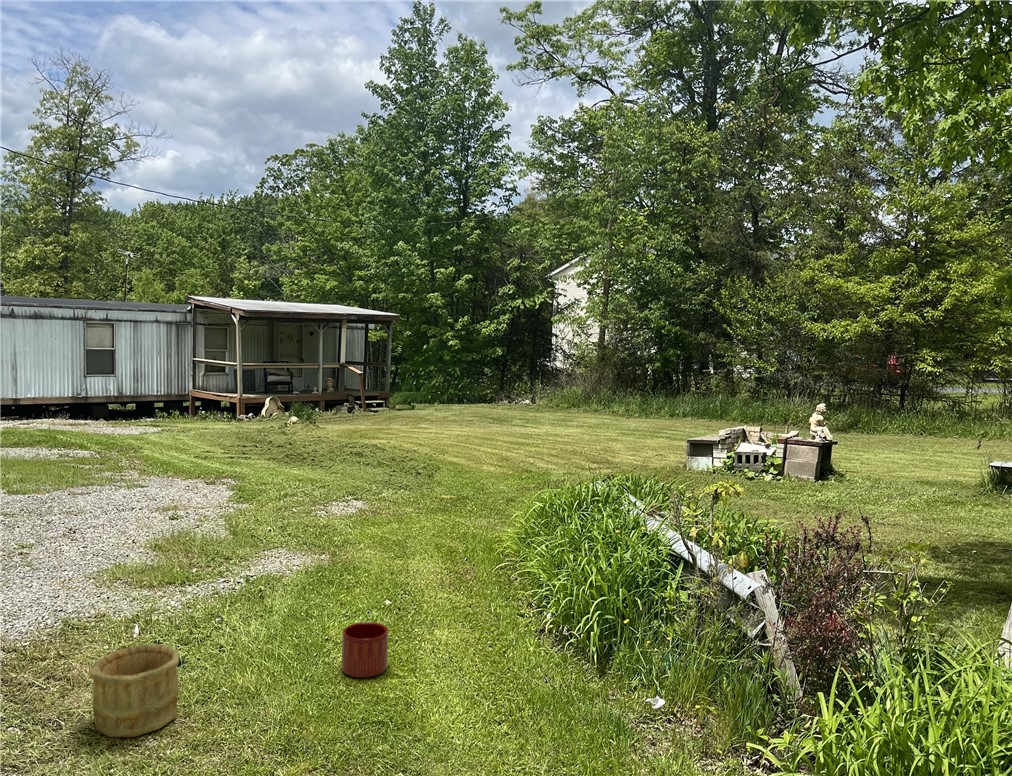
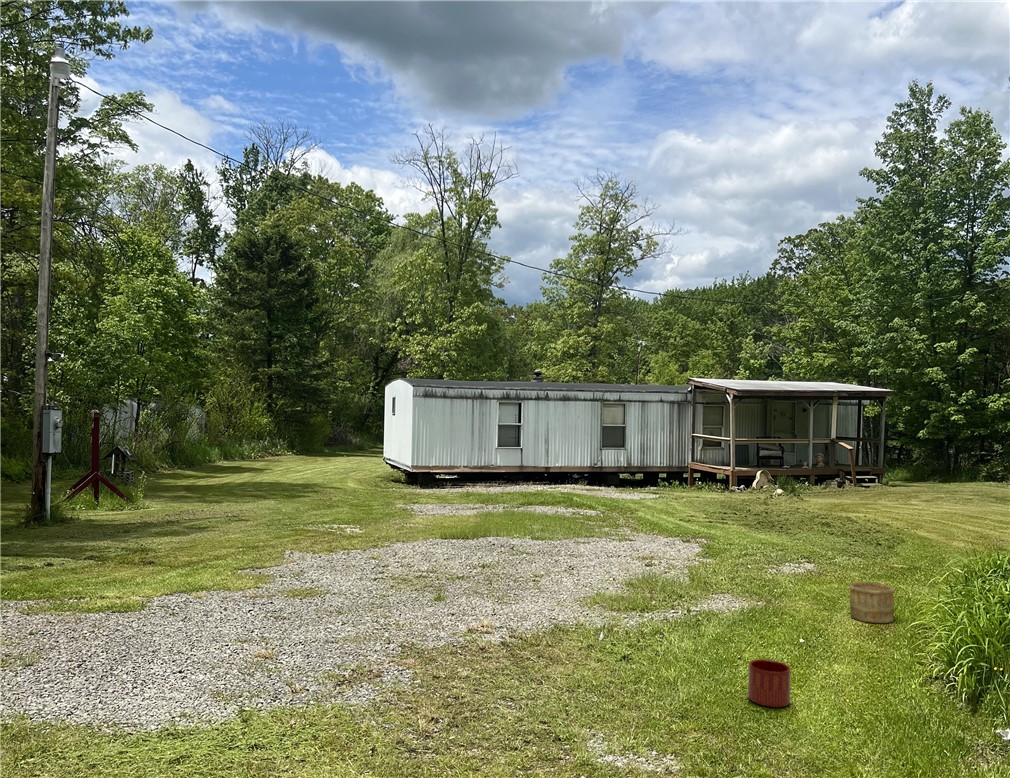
wooden bucket: present [90,644,179,737] -> present [849,582,895,623]

